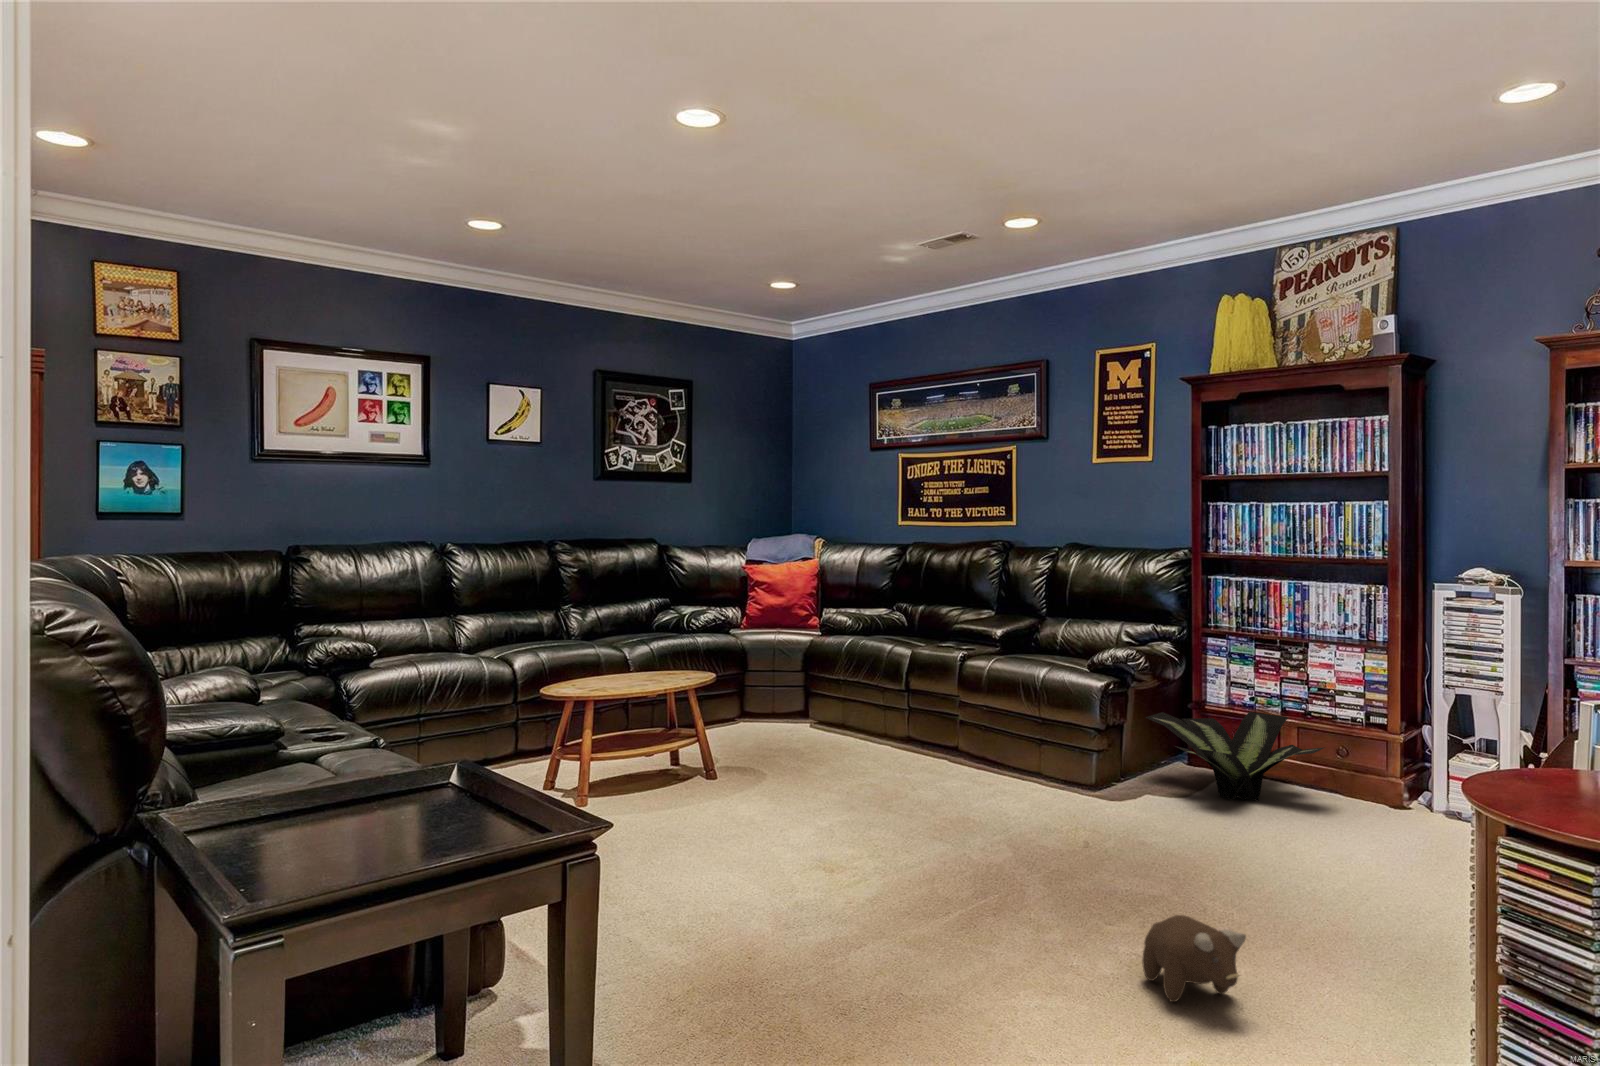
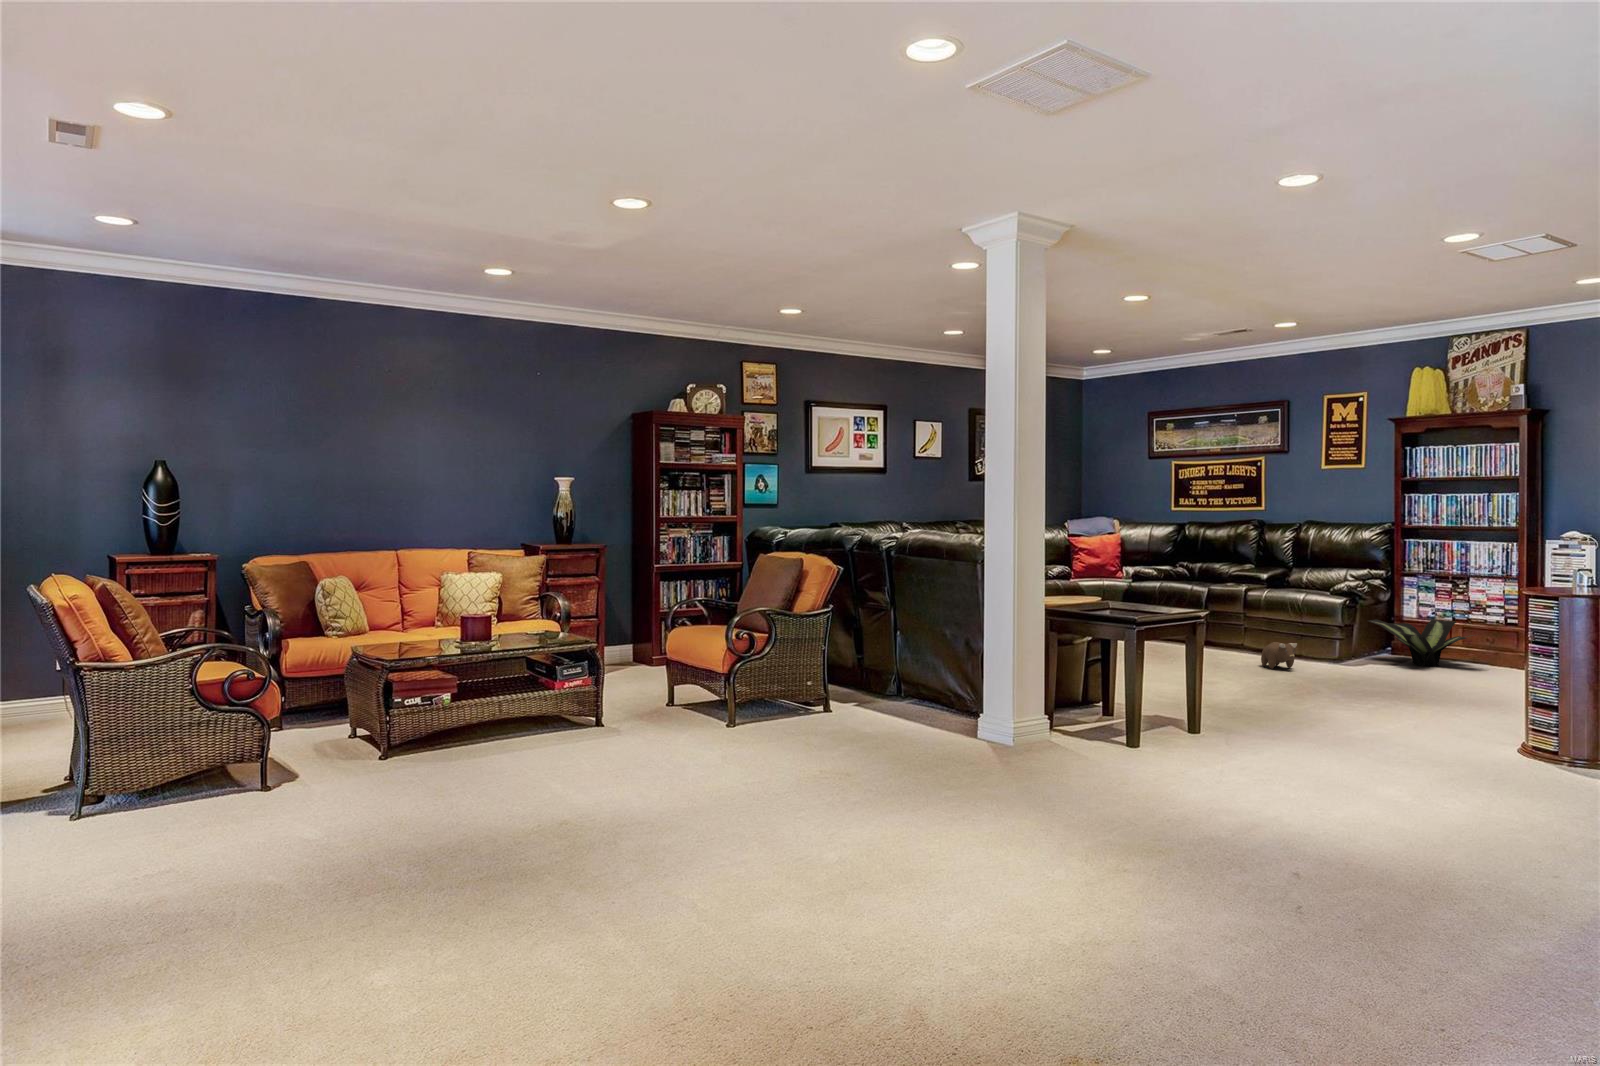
plush toy: present [1142,915,1246,1002] -> present [1261,642,1297,669]

